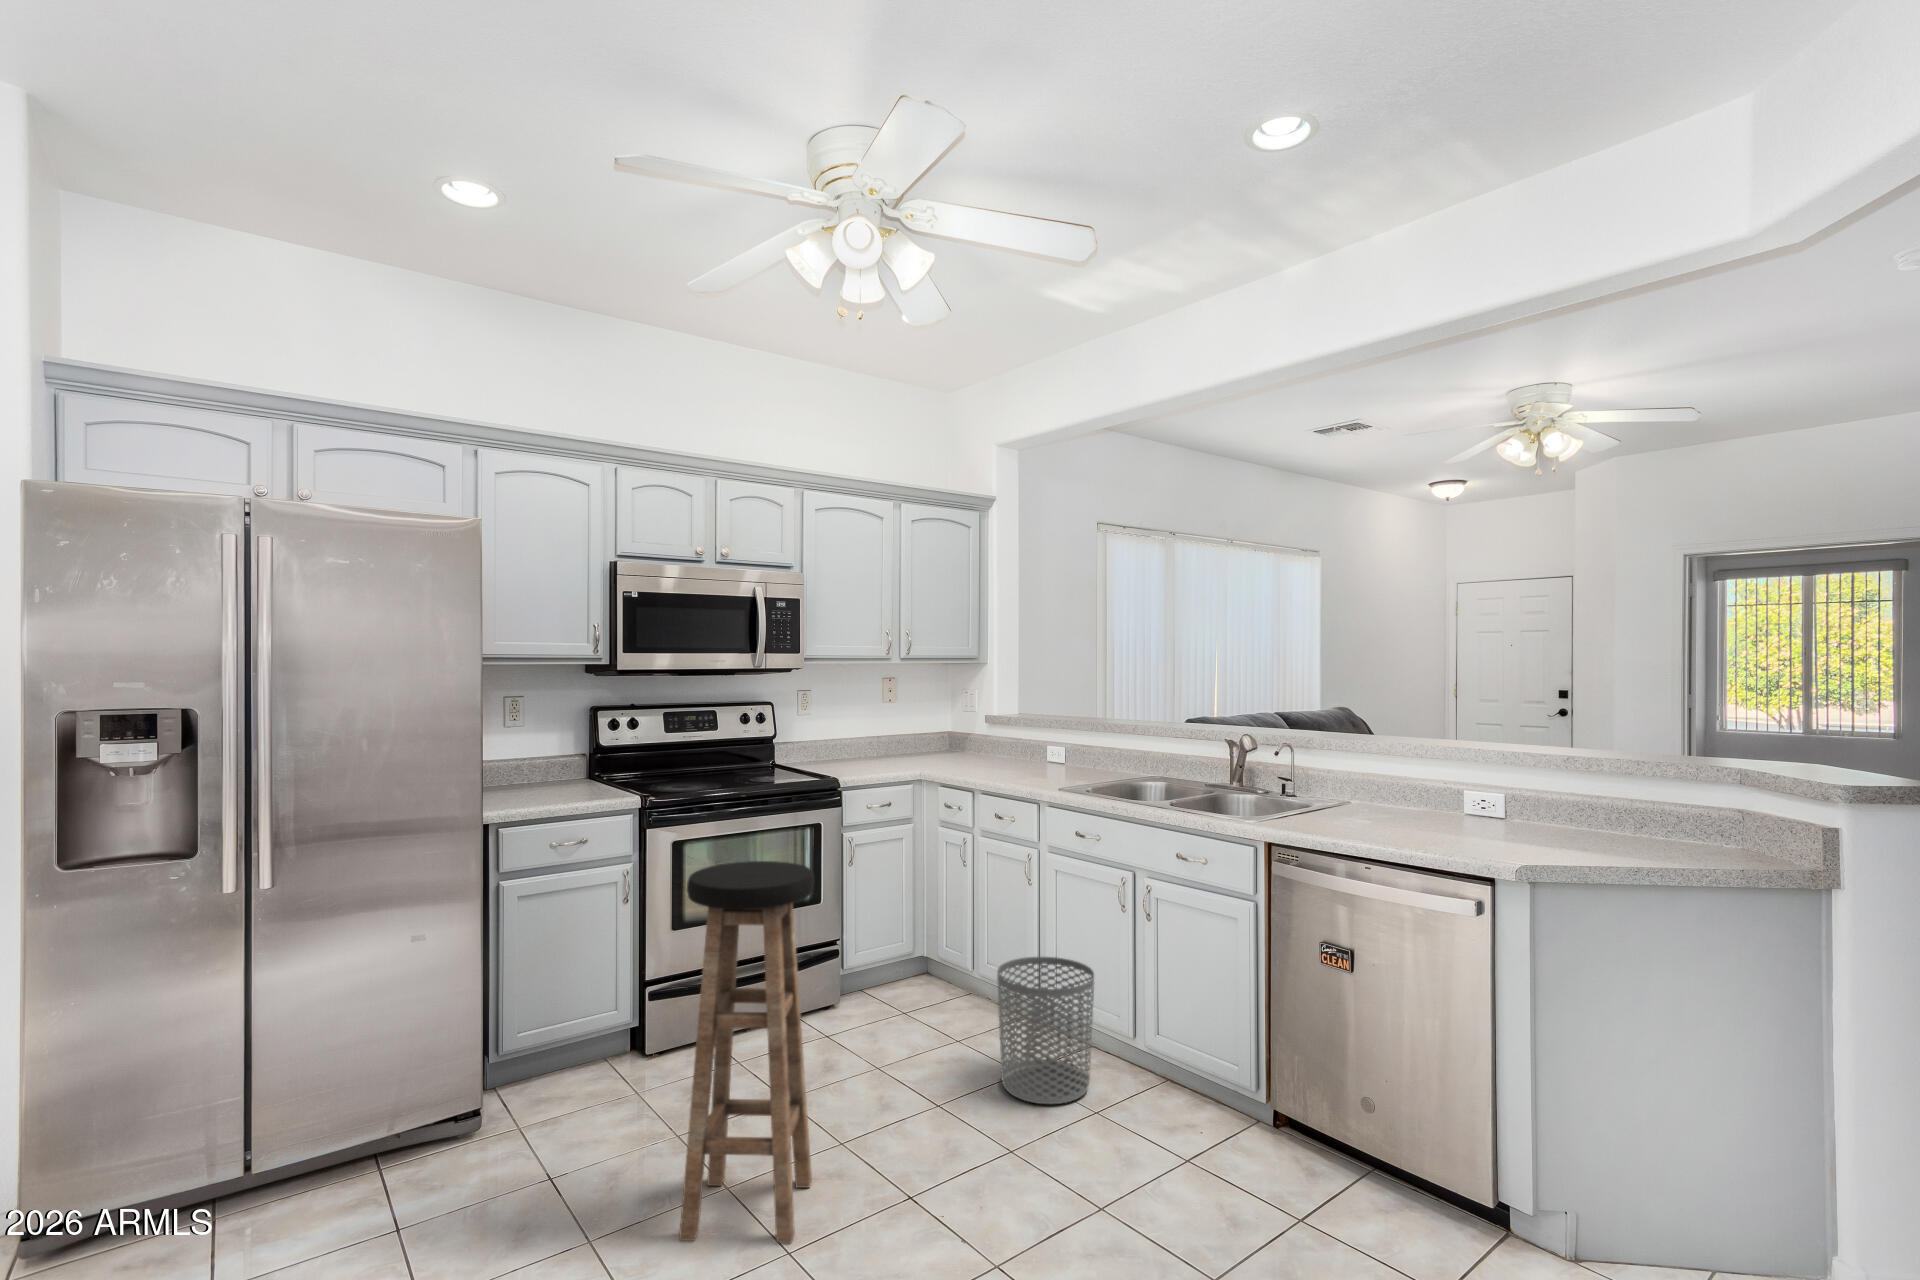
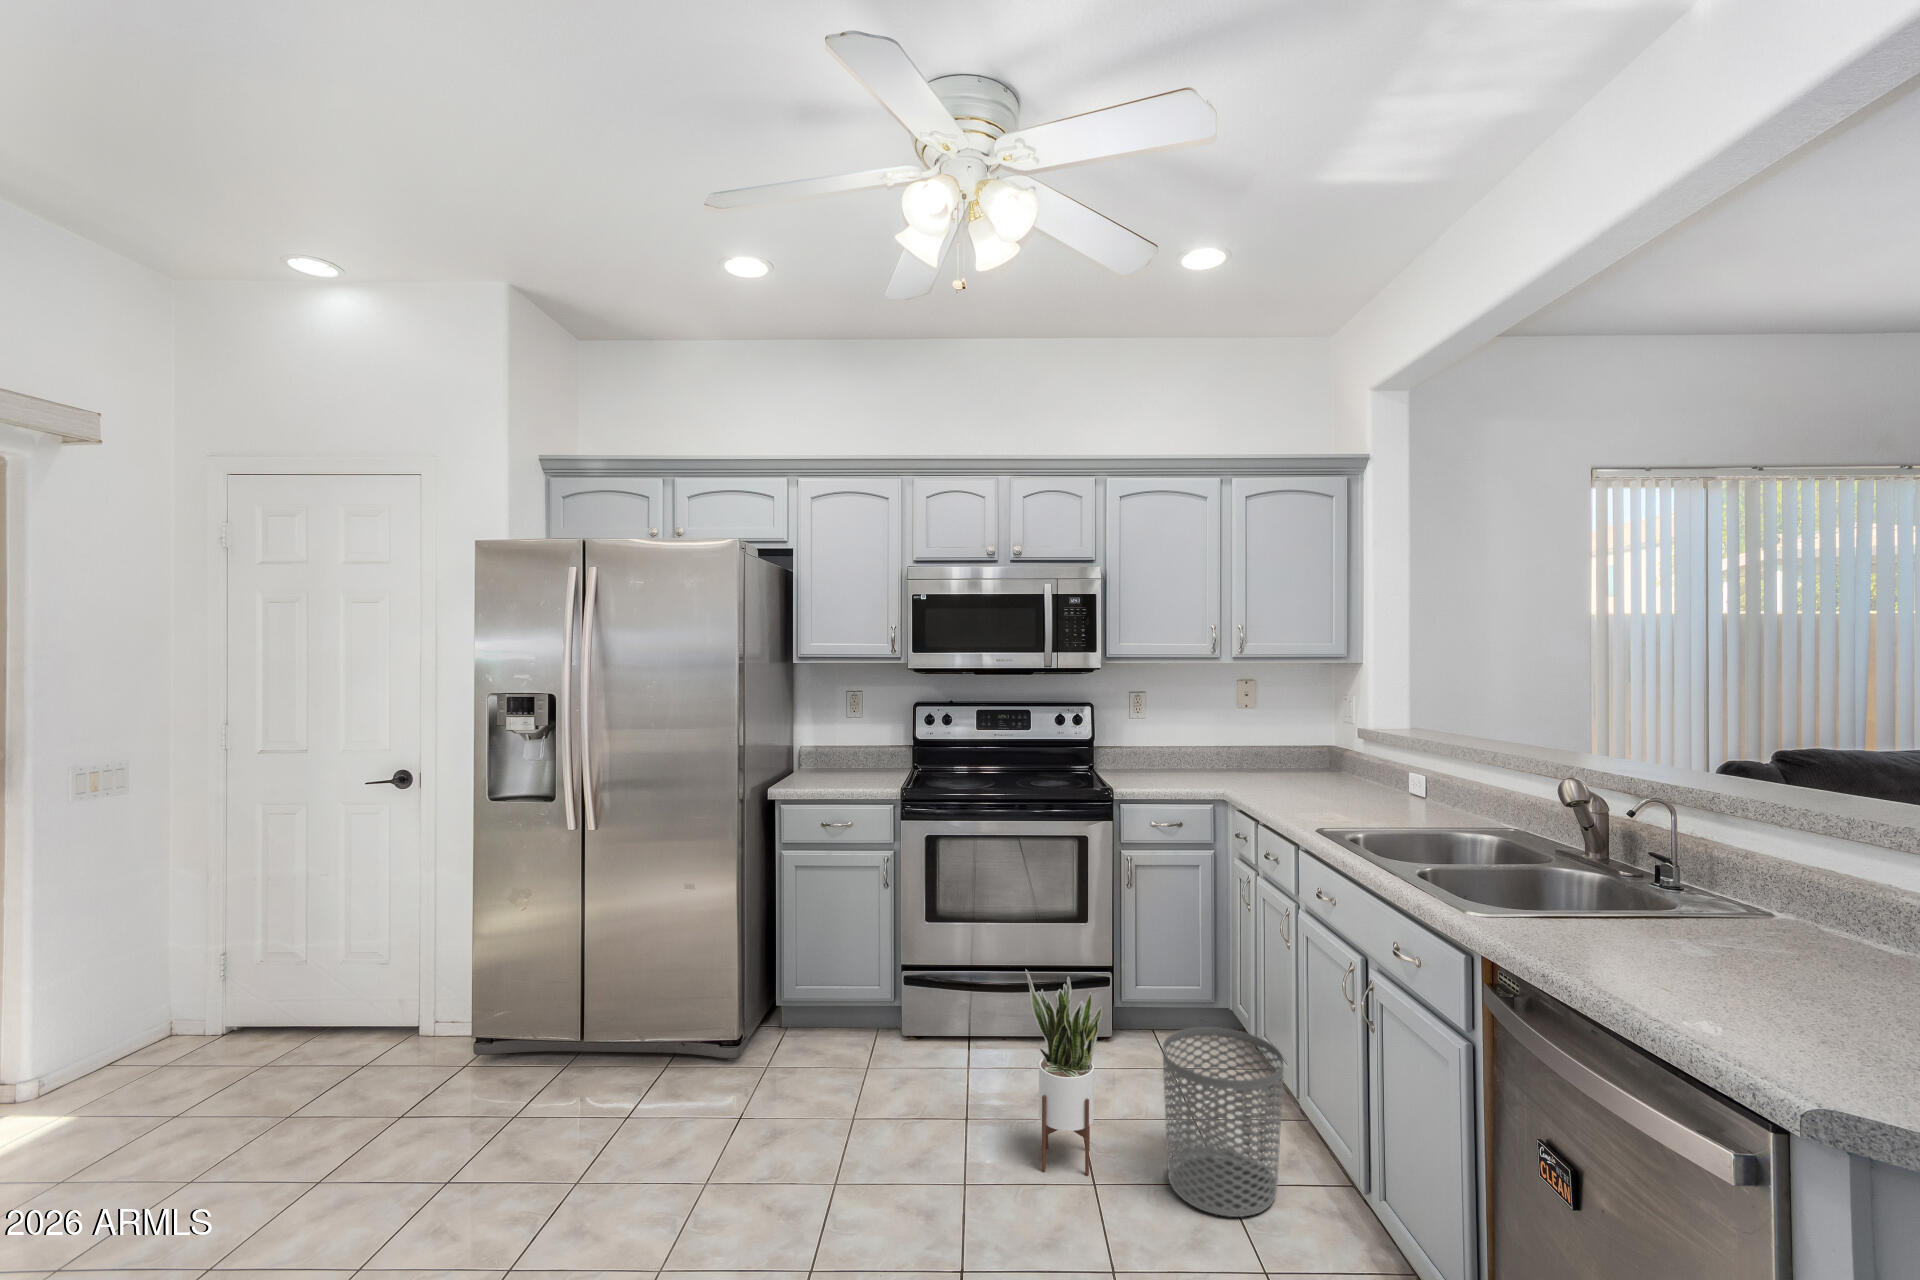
bar stool: present [679,861,814,1243] -> none [759,864,899,1232]
potted plant: none [883,938,957,1124] -> present [1025,969,1102,1175]

